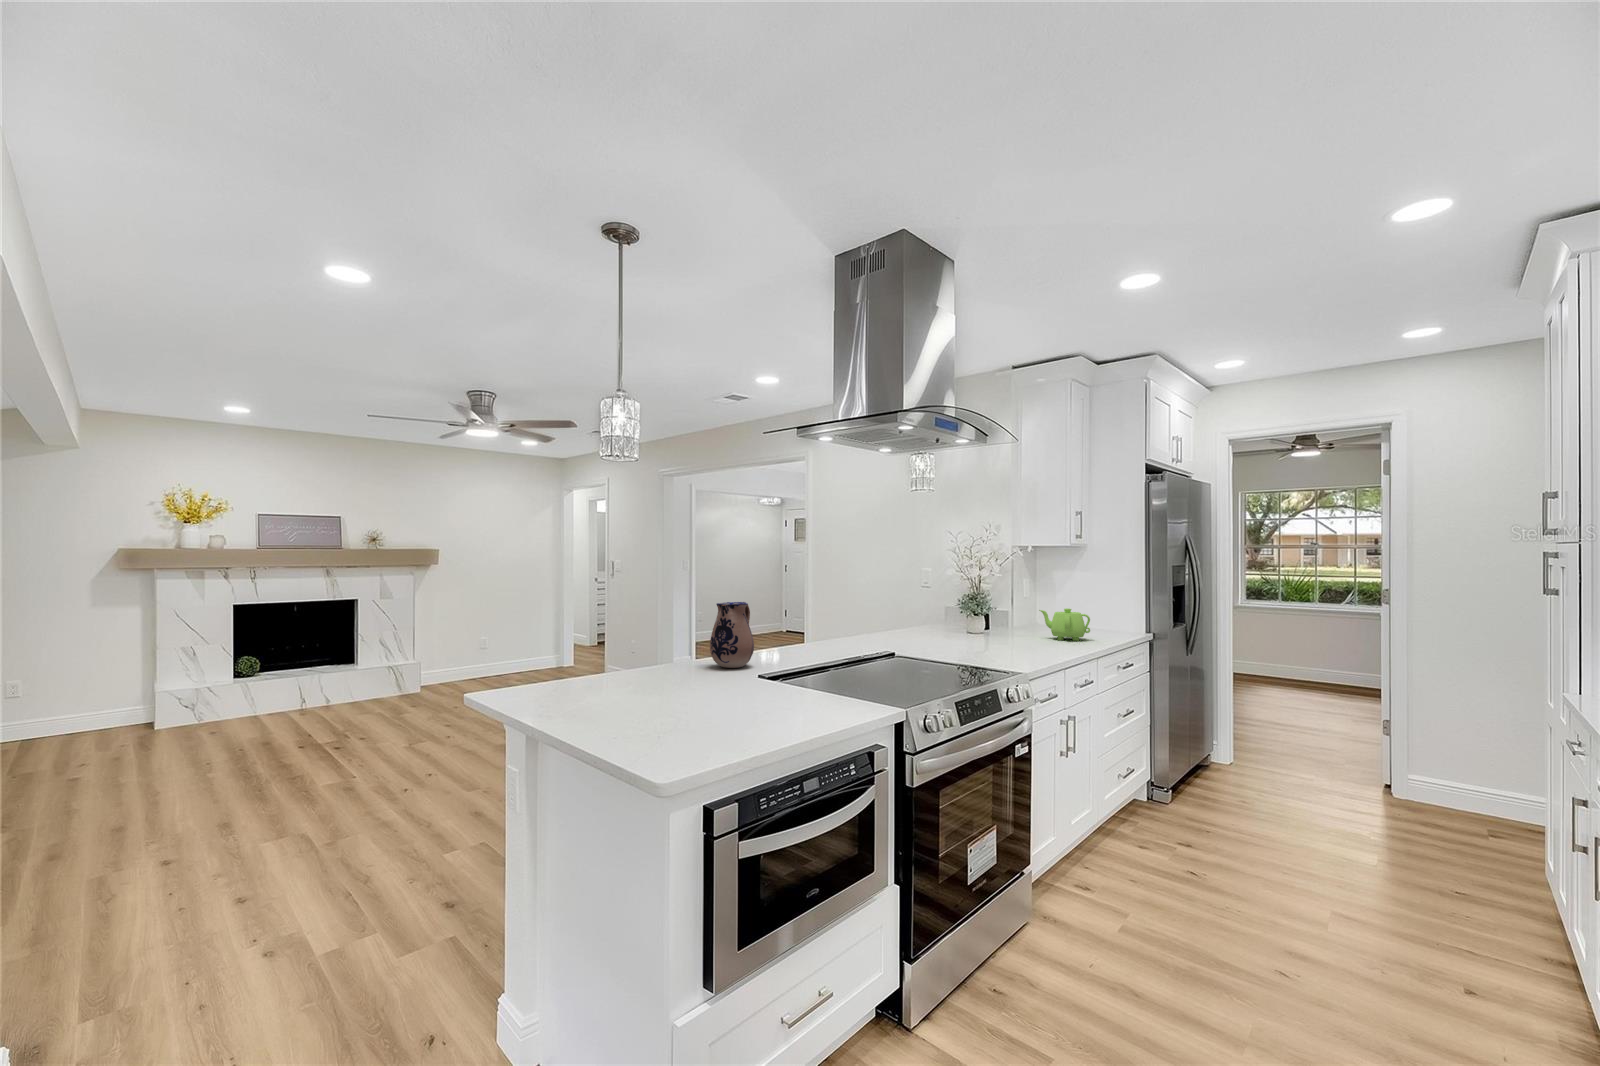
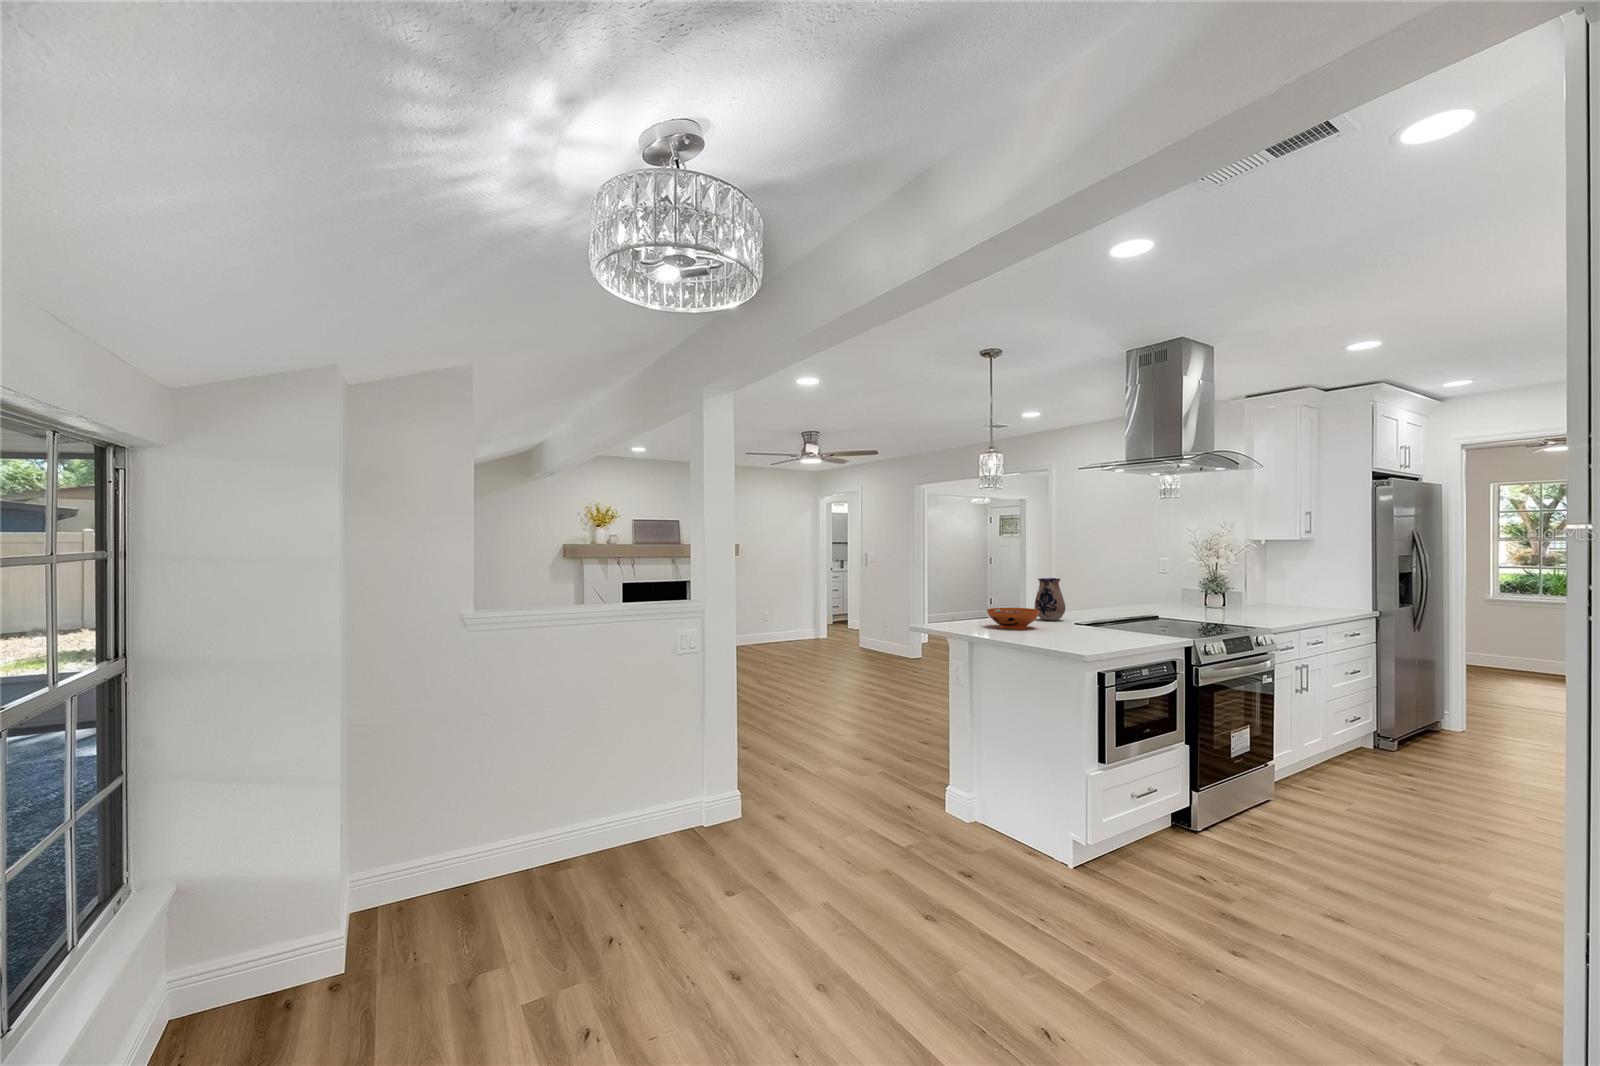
teapot: present [1039,608,1090,641] -> none [1274,589,1321,614]
decorative bowl: none [602,654,689,694] -> present [987,608,1040,629]

